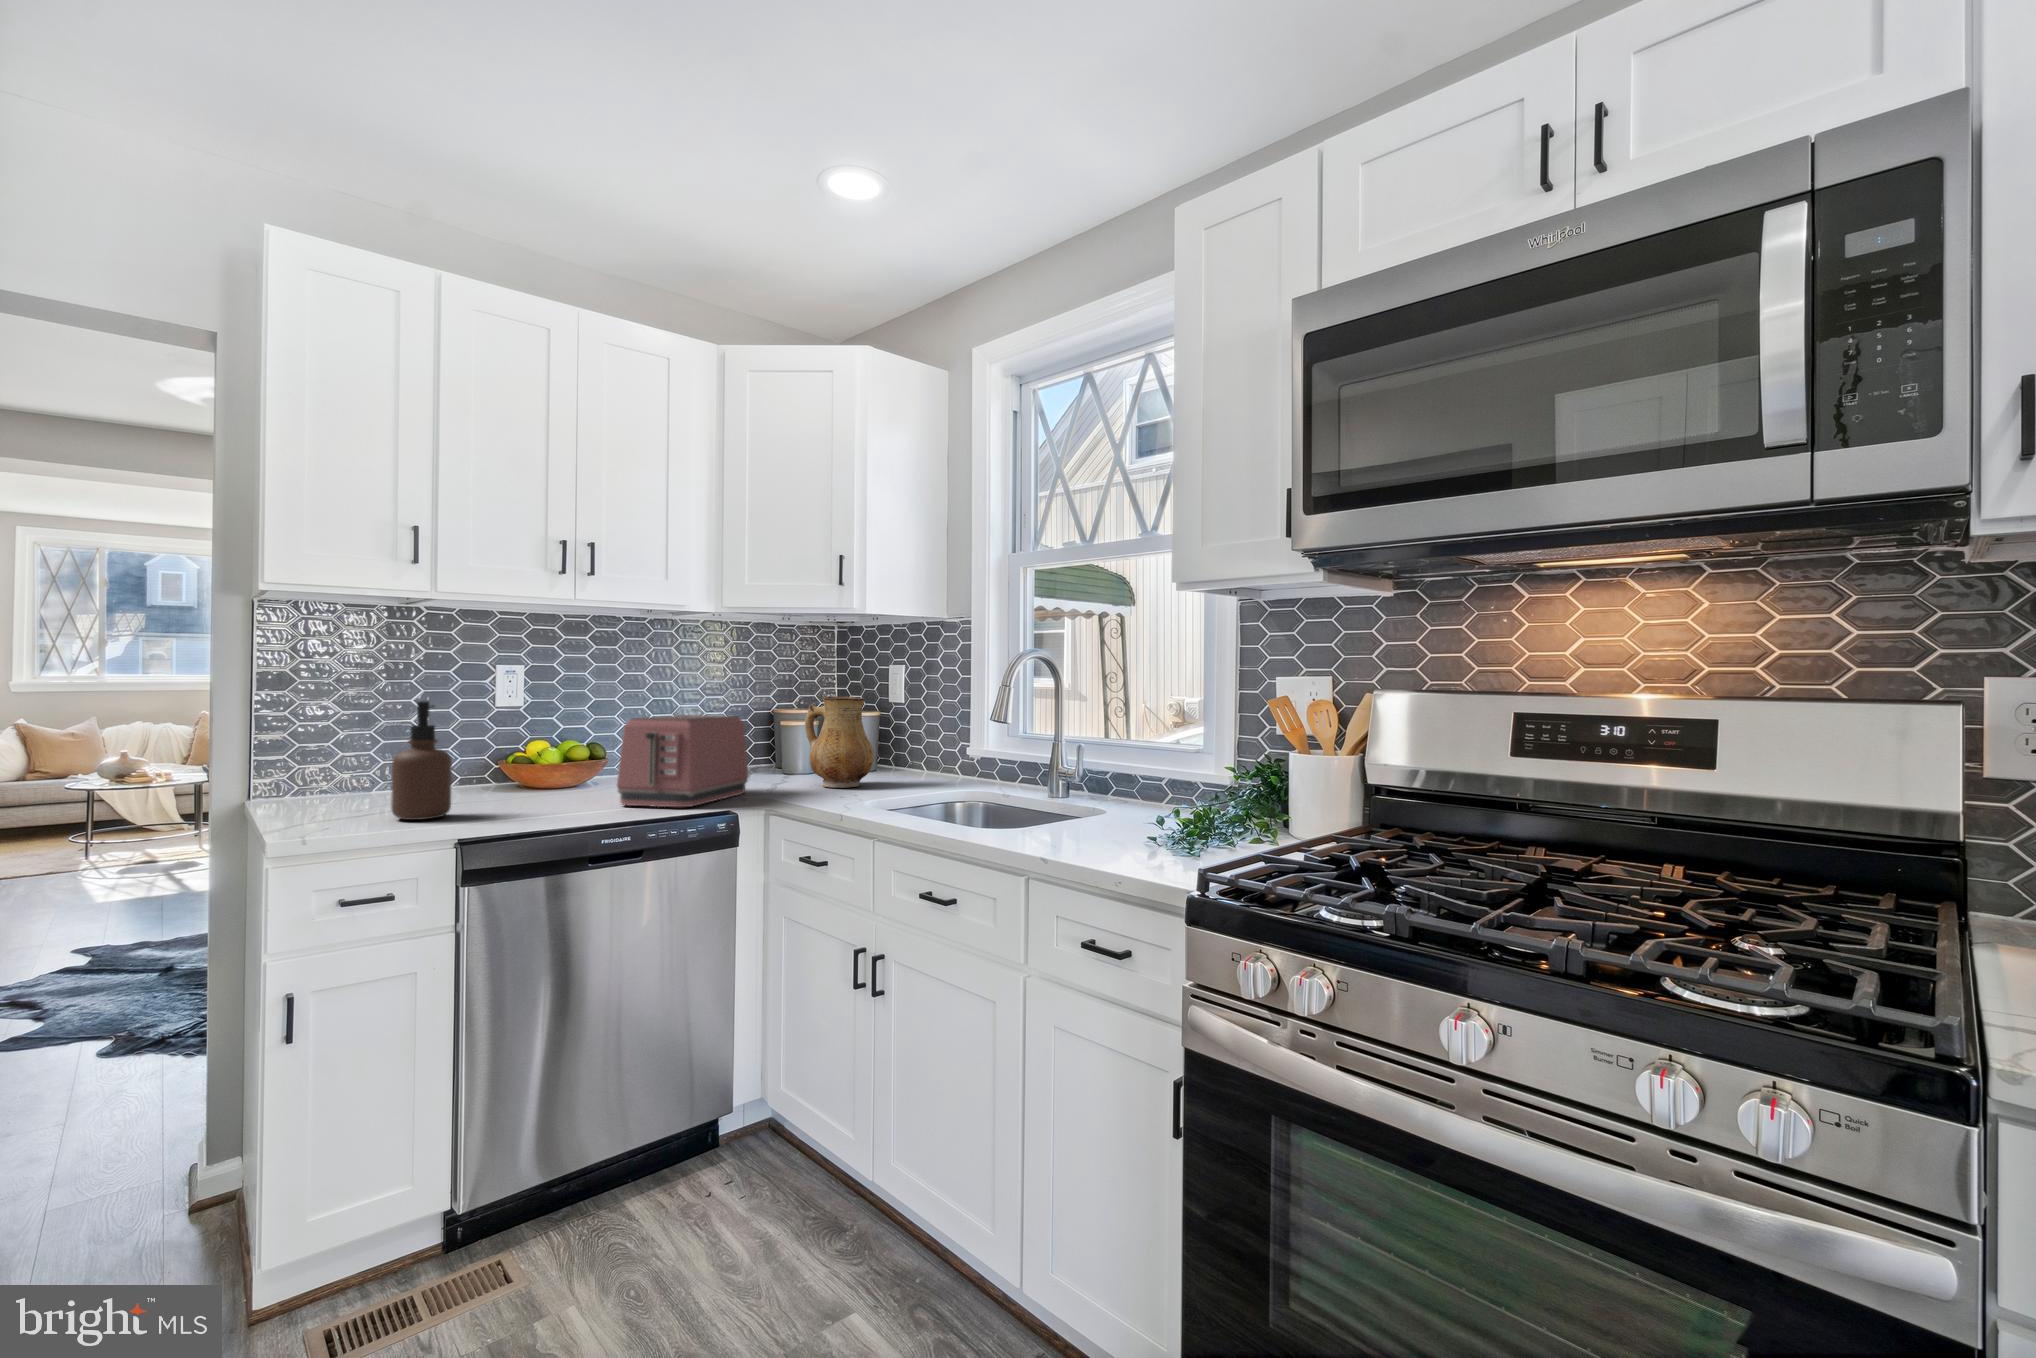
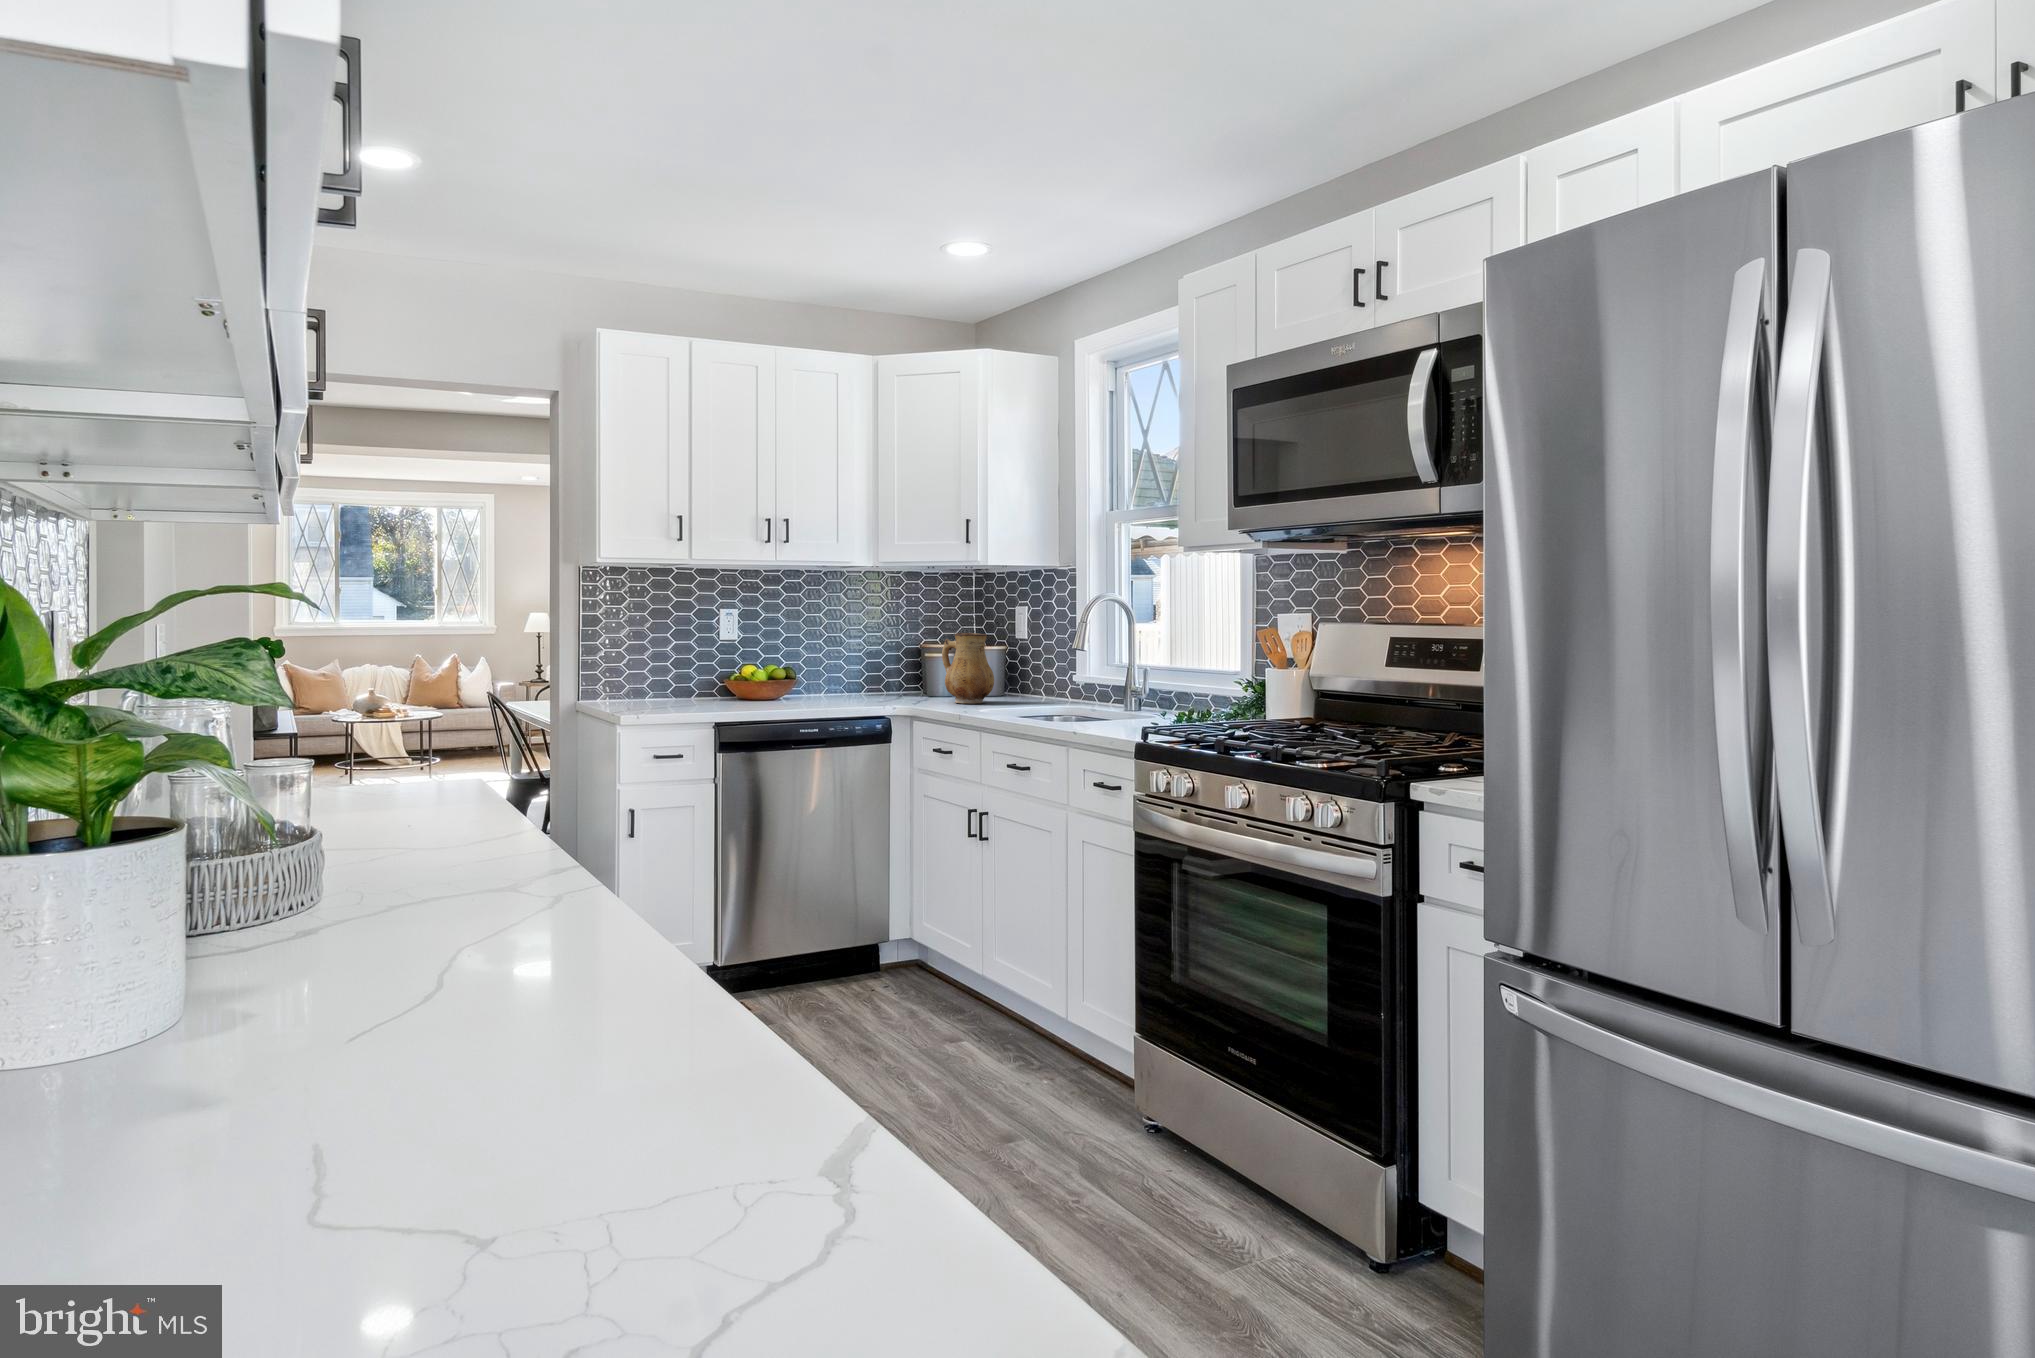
soap dispenser: present [391,701,452,820] -> none [669,636,704,714]
toaster: present [617,715,748,807] -> none [807,647,899,711]

